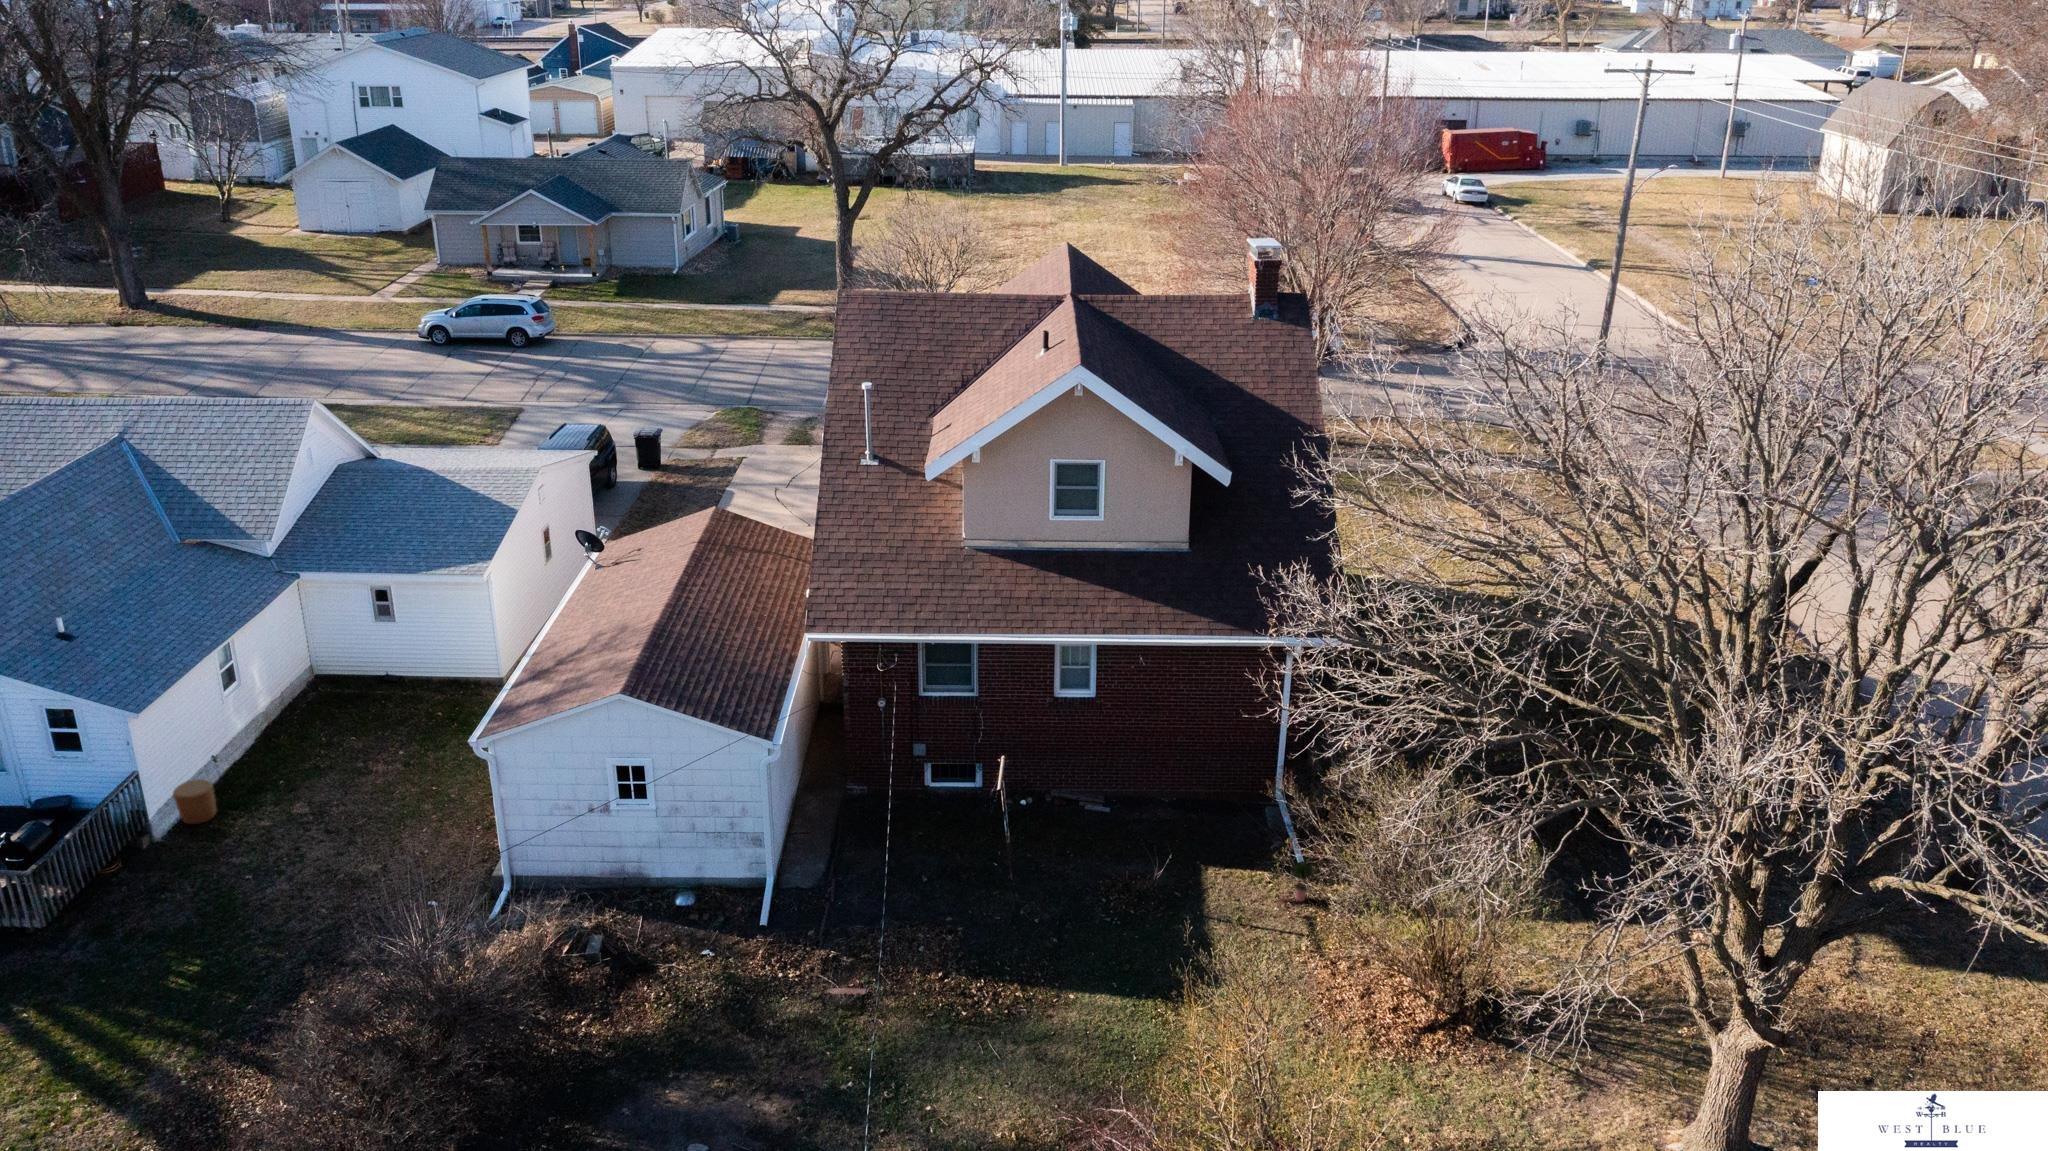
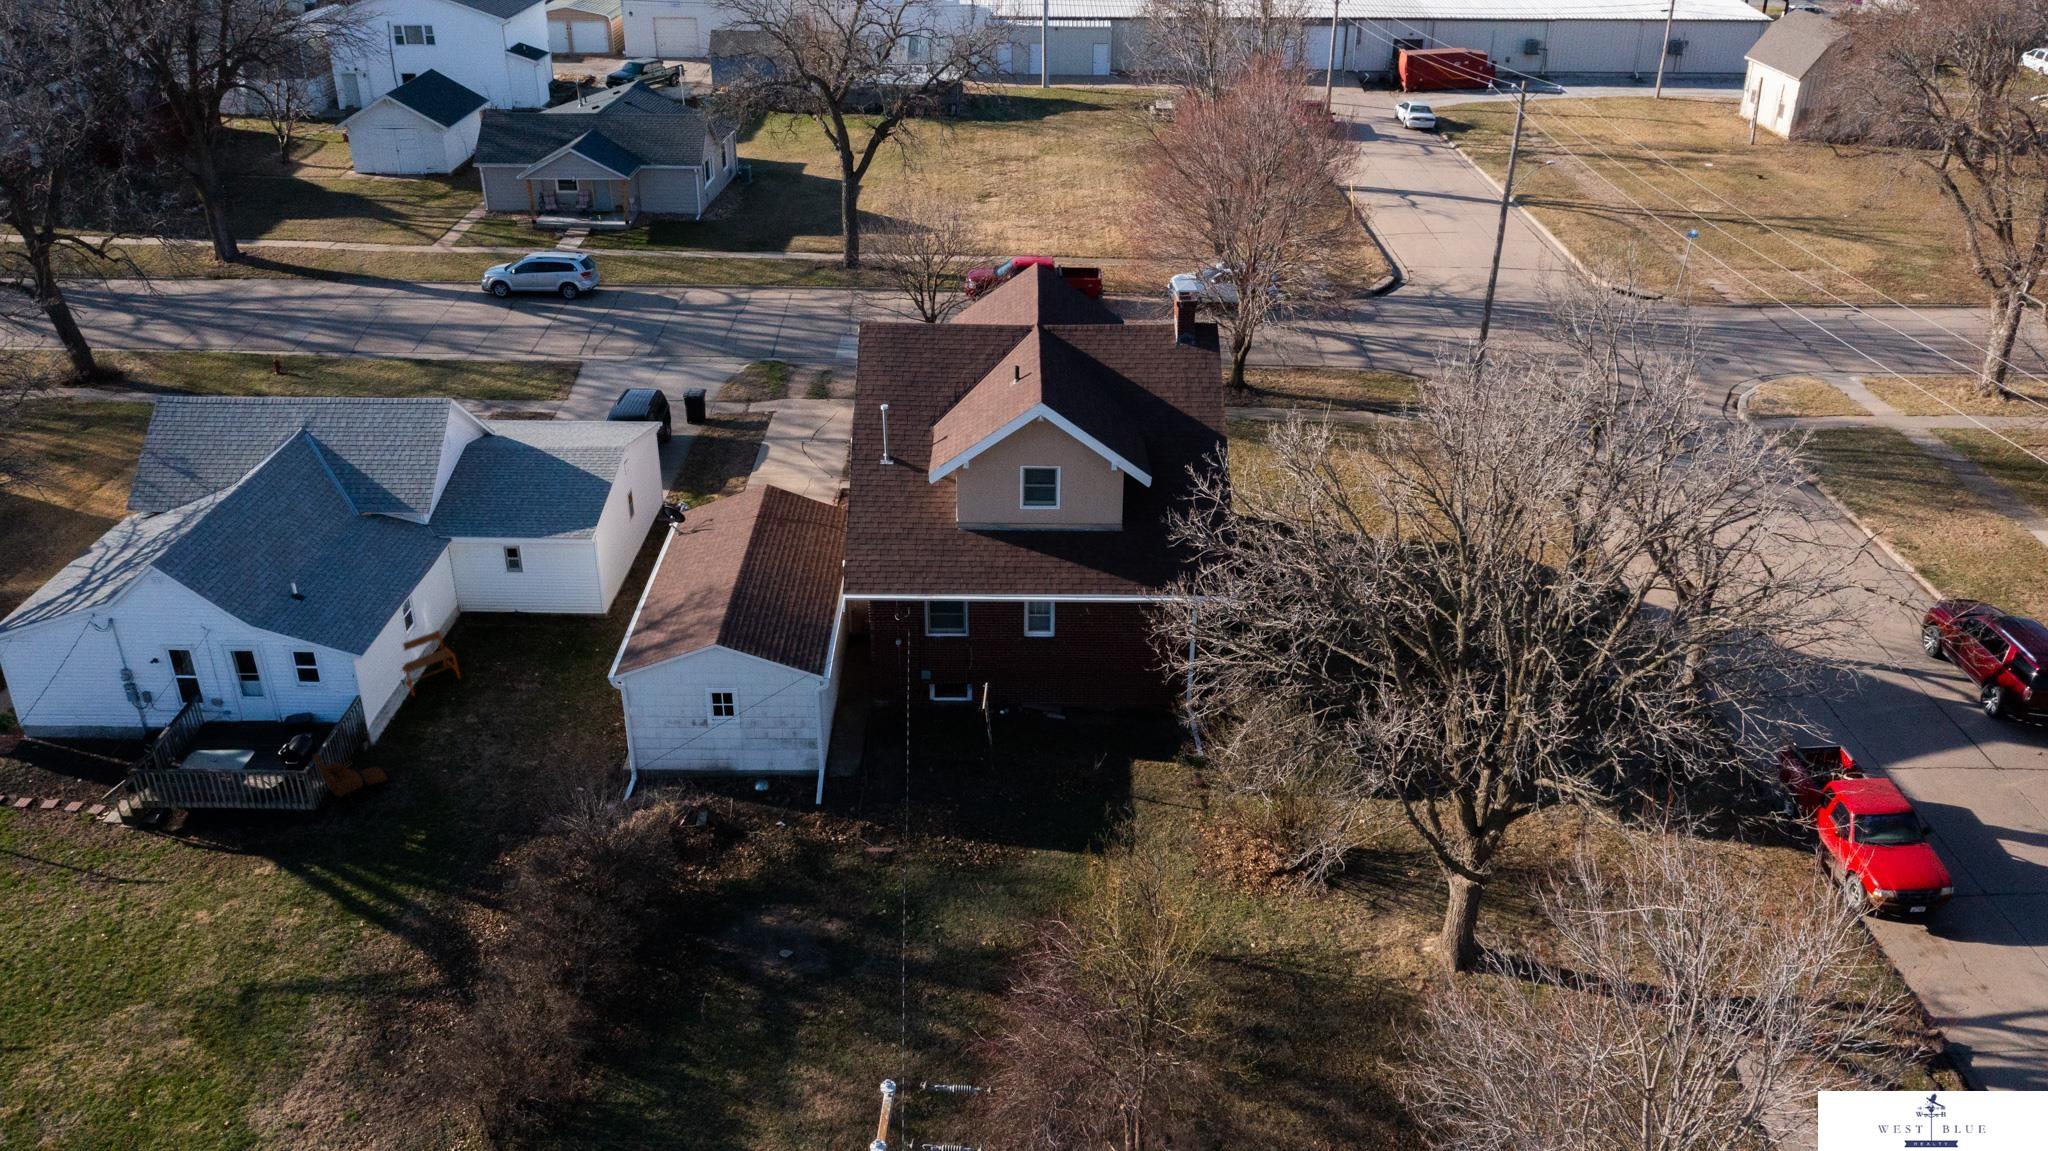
bench: none [204,690,295,779] -> present [402,630,460,696]
basket: present [173,779,217,824] -> none [382,699,413,731]
lounge chair: none [48,849,162,923] -> present [313,754,387,804]

